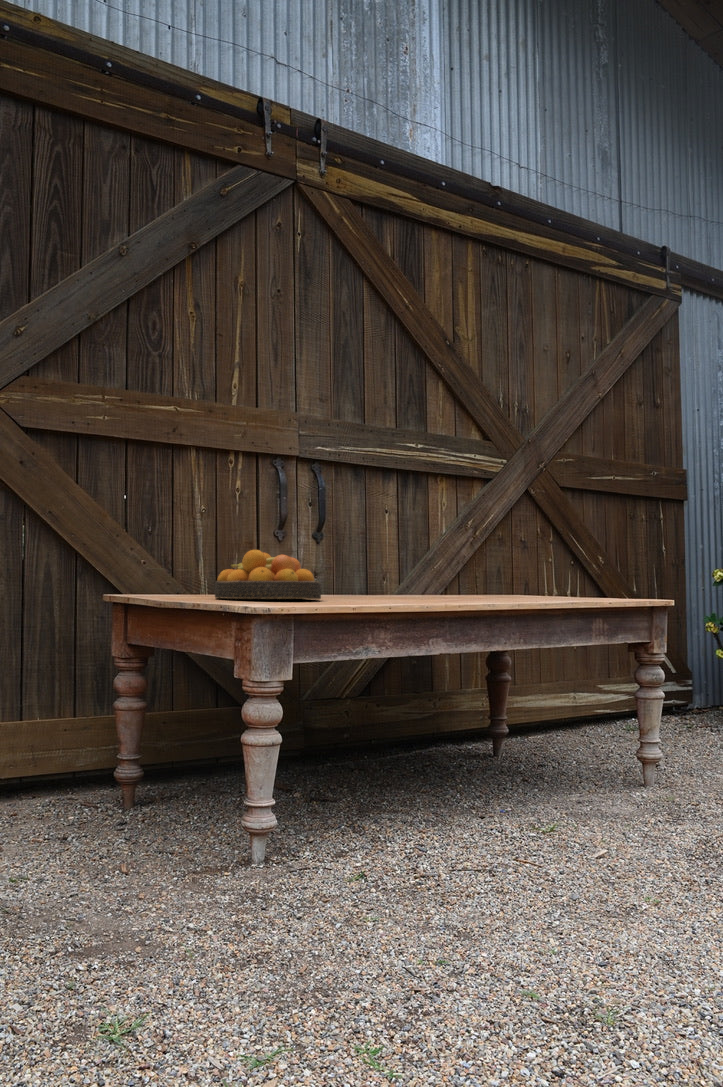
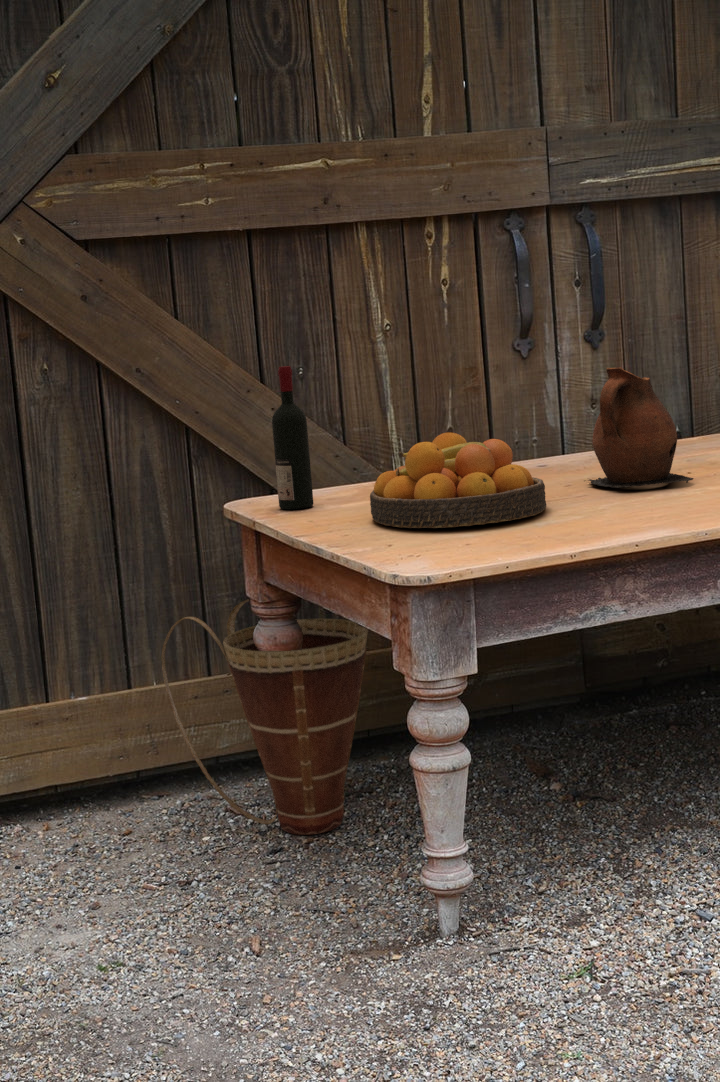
wine bottle: none [147,507,170,596] -> present [272,366,313,509]
ceramic pitcher: none [331,528,395,598] -> present [588,368,693,488]
basket: none [45,665,190,819] -> present [162,600,368,835]

